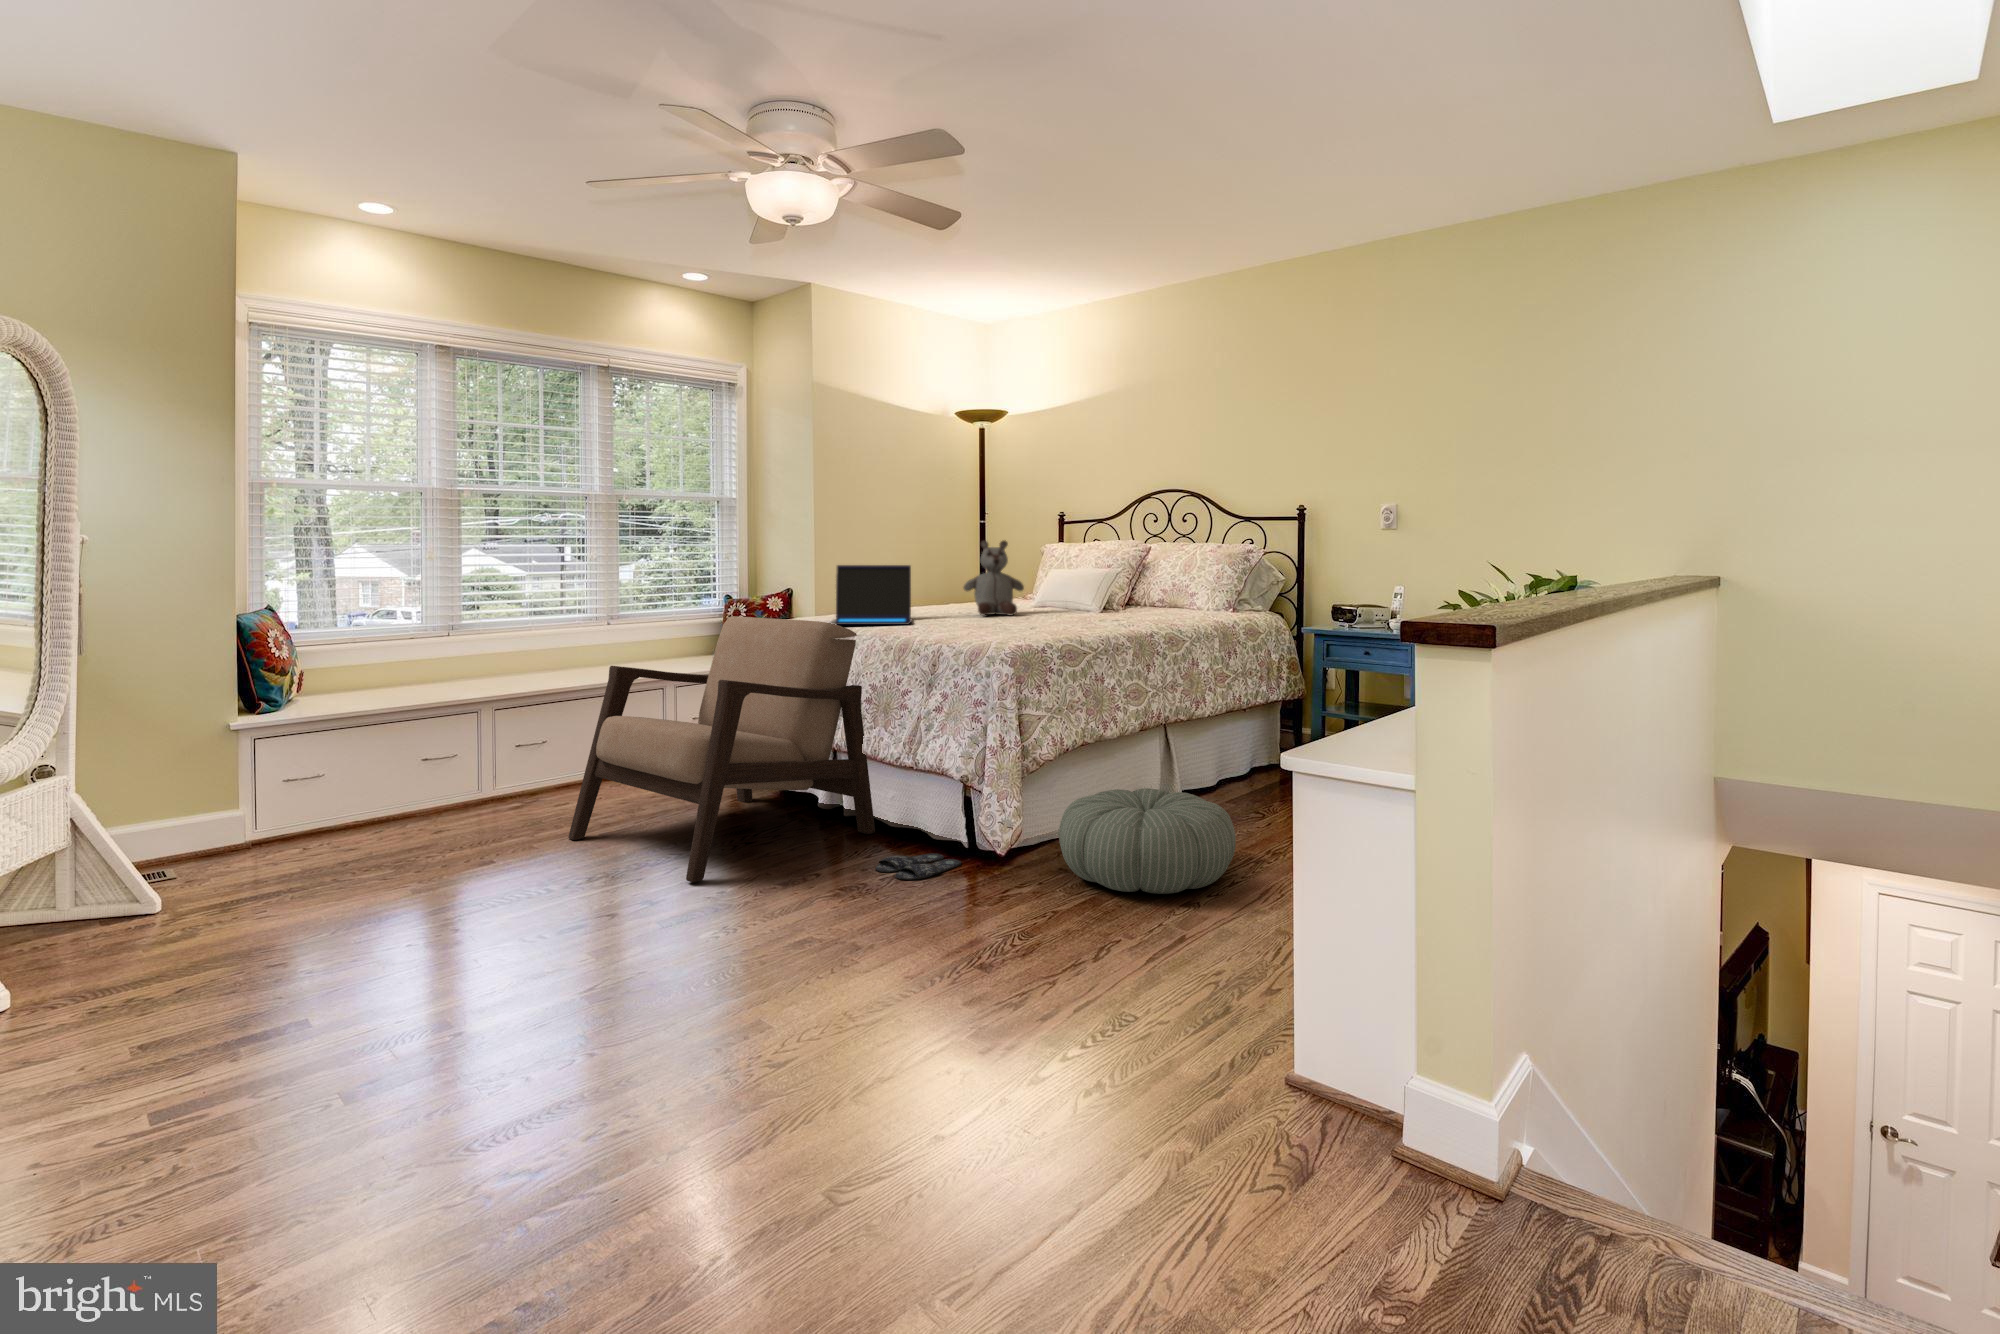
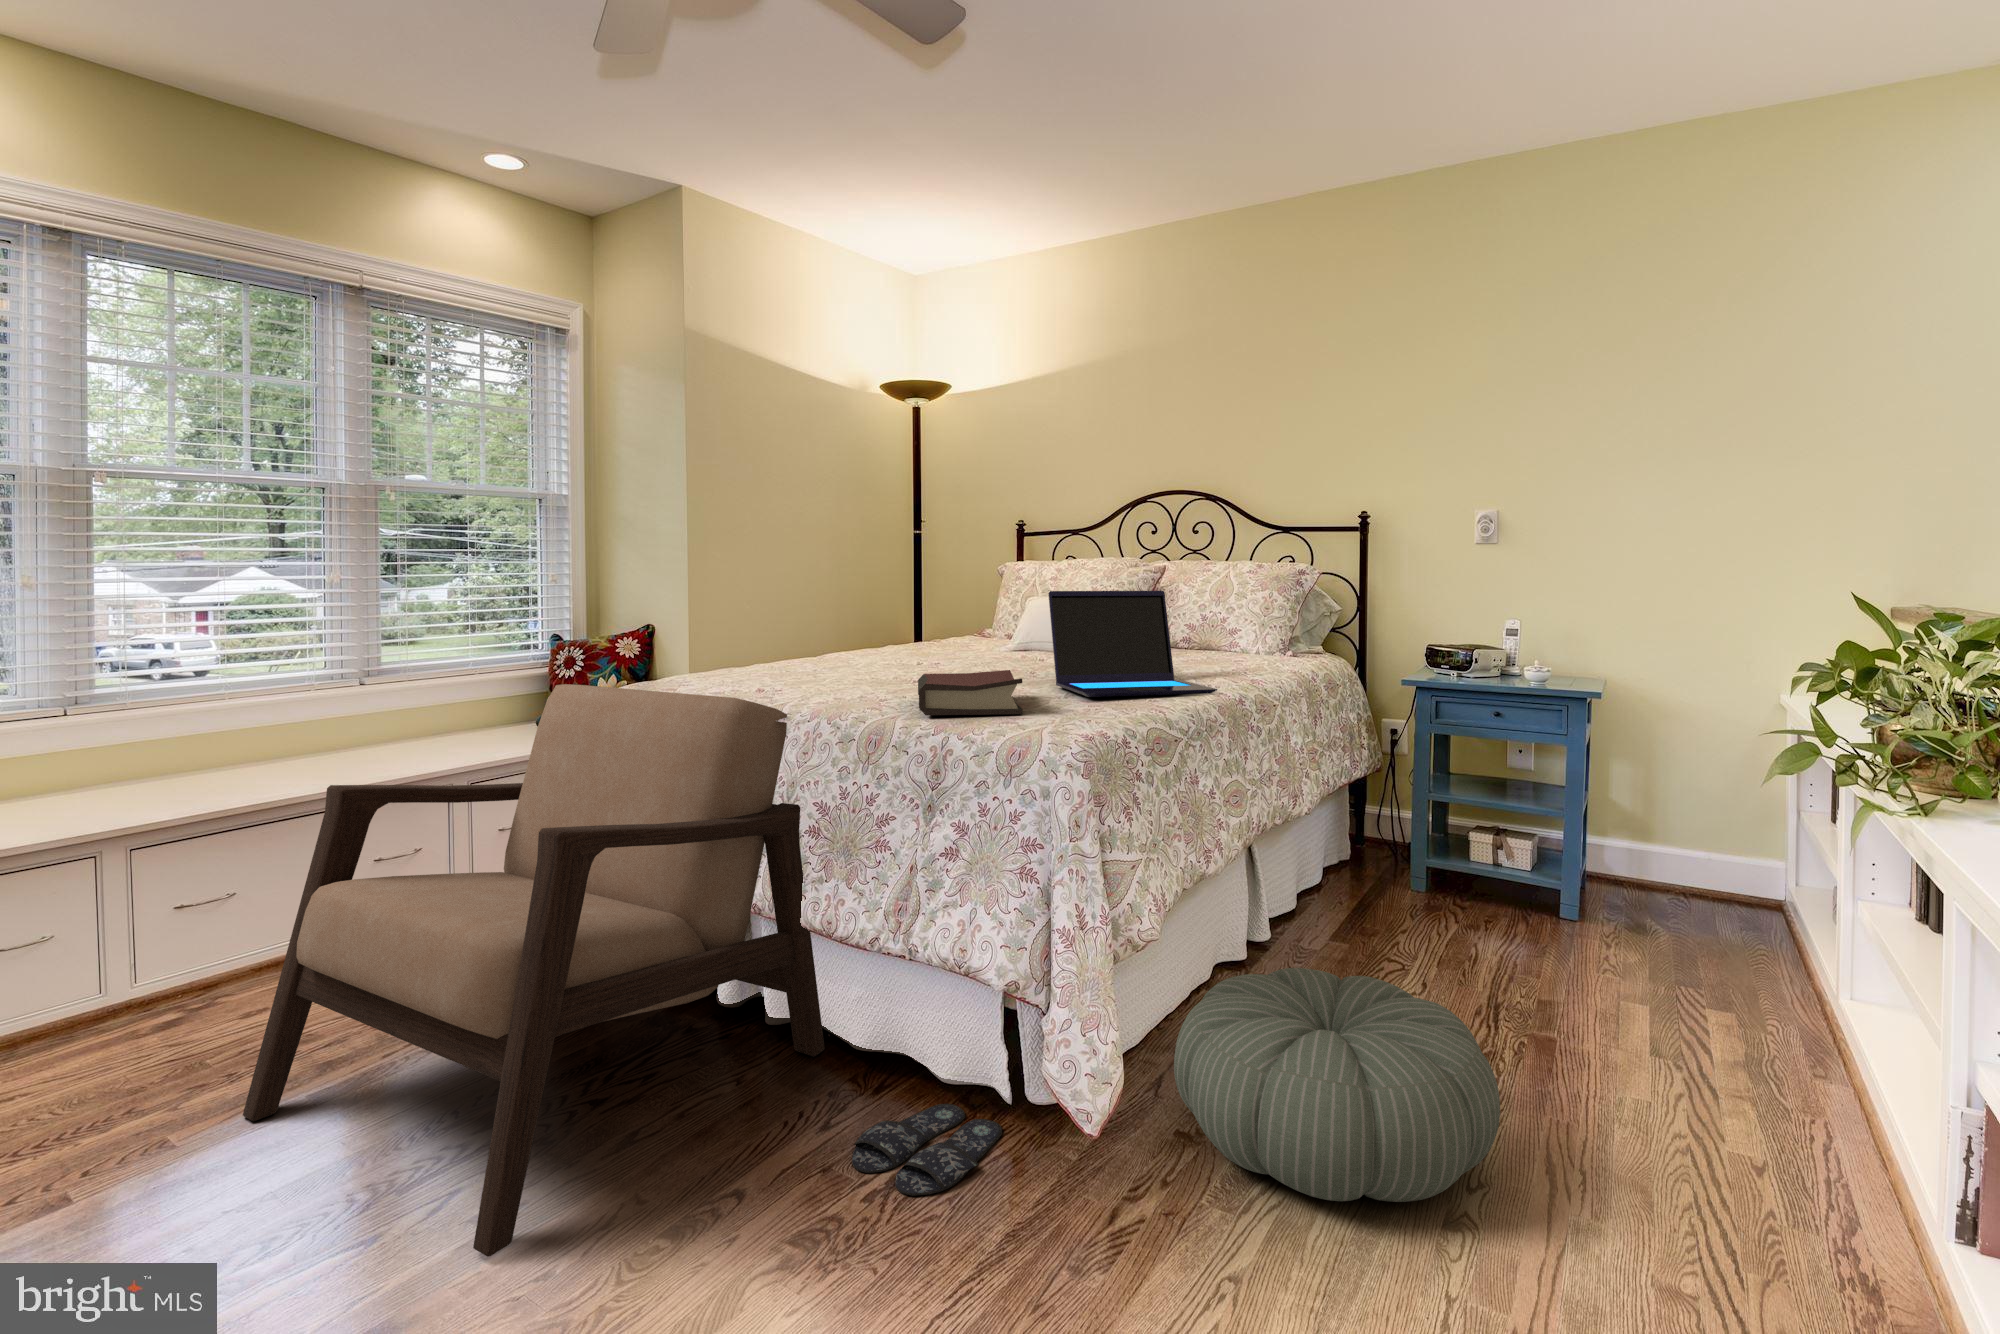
stuffed bear: present [964,540,1024,616] -> none [924,557,1011,669]
laptop: present [830,565,912,625] -> present [1048,591,1218,697]
hardback book: none [929,611,996,634] -> present [918,670,1022,715]

